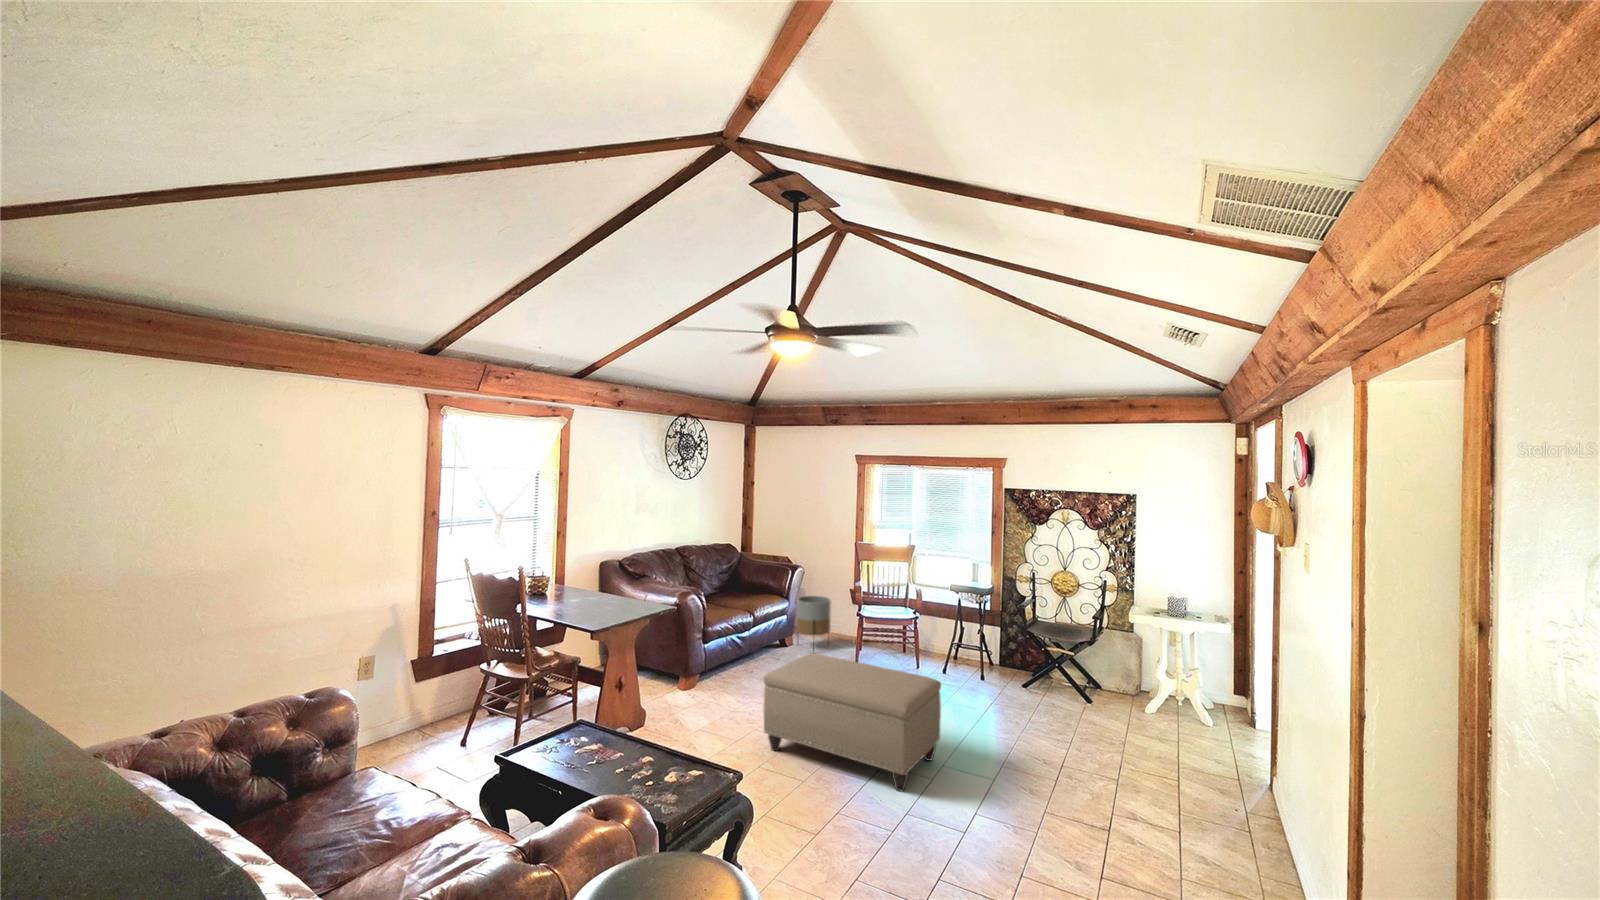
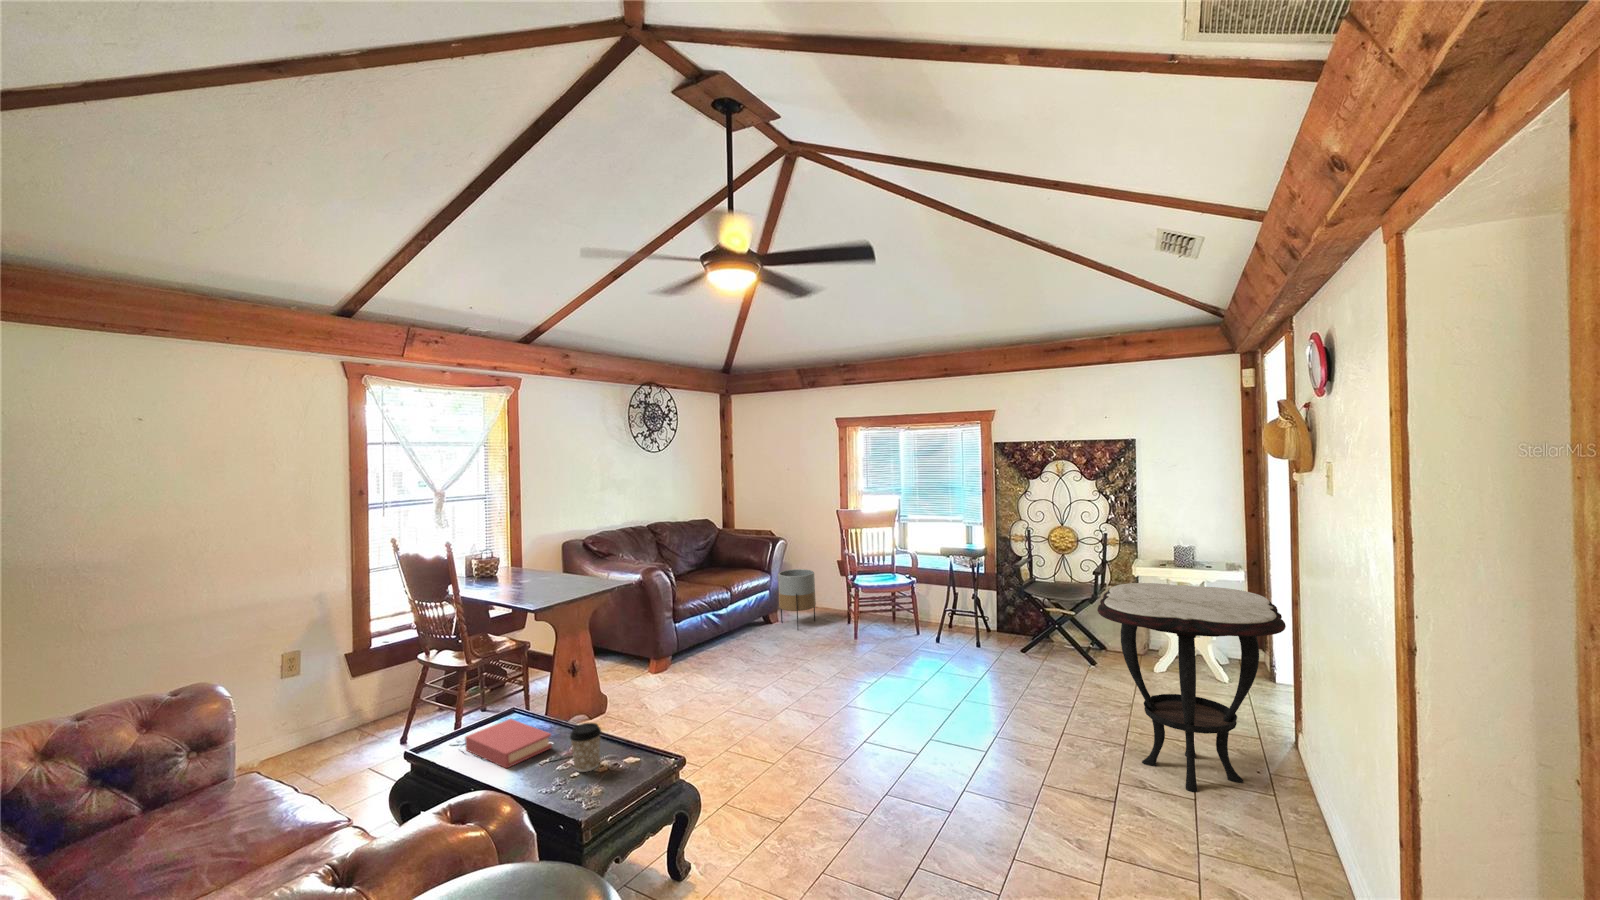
side table: none [1100,634,1267,827] -> present [1097,583,1286,792]
ottoman: present [764,653,941,791] -> none [729,626,926,769]
book: none [554,732,629,777] -> present [465,719,552,768]
coffee cup: none [650,740,677,783] -> present [570,723,601,772]

